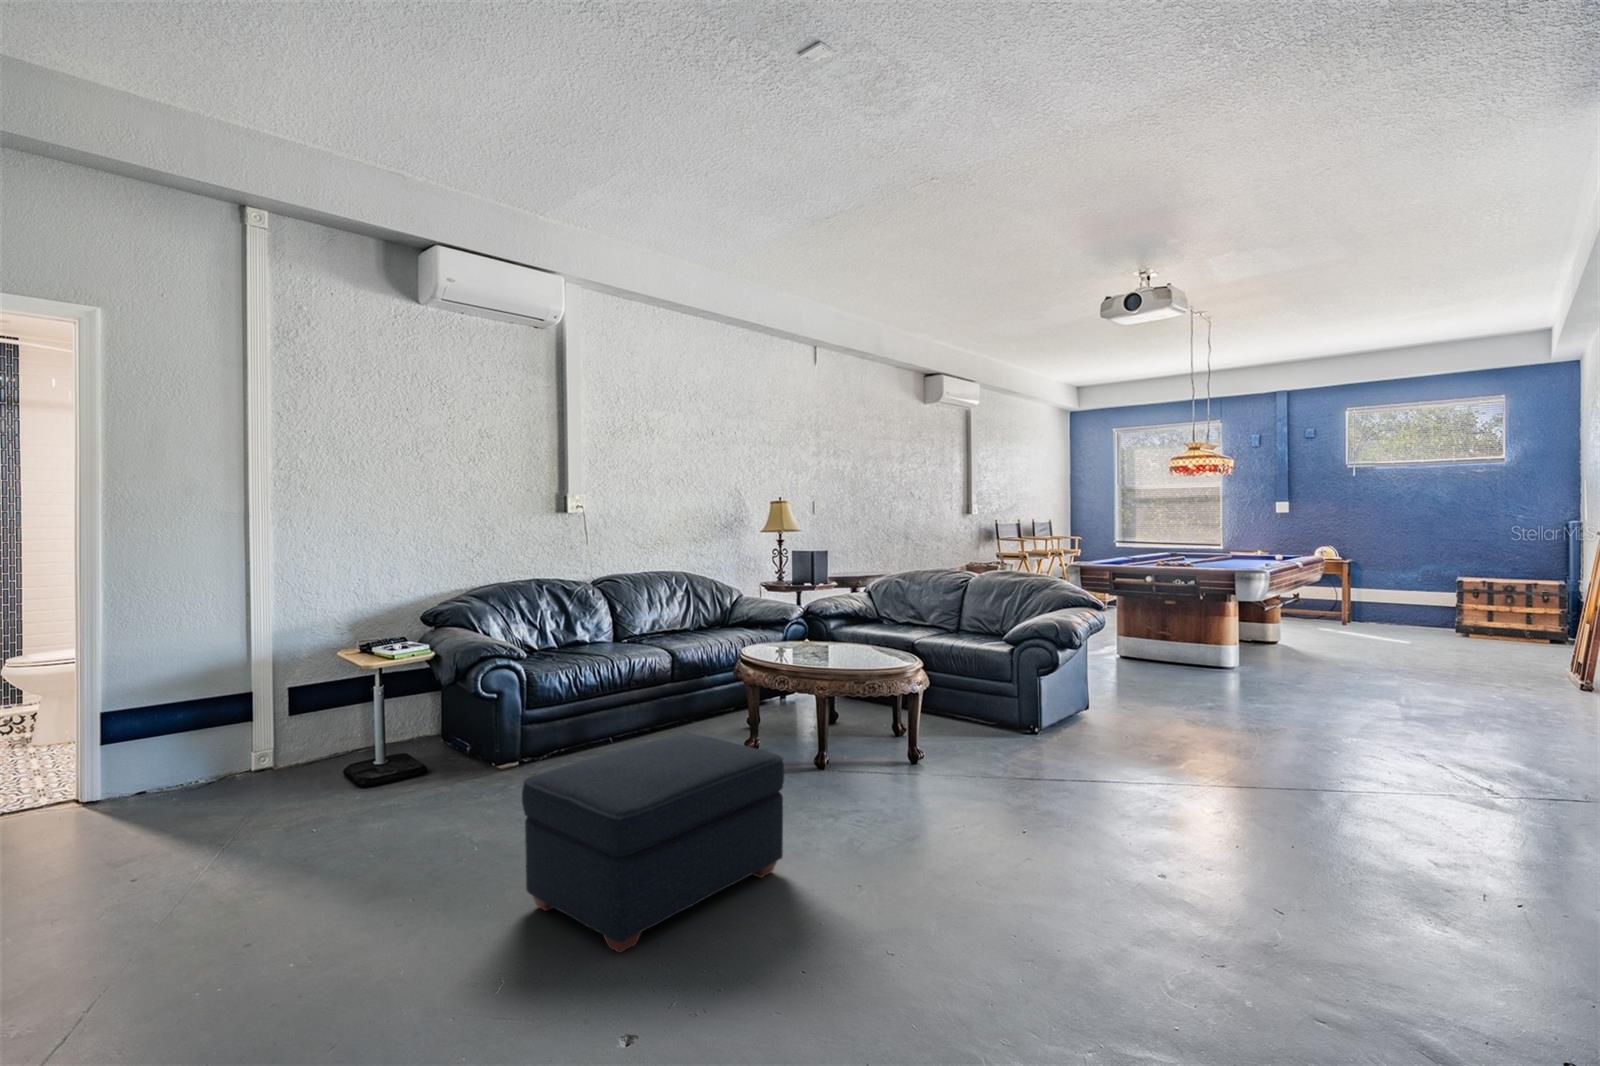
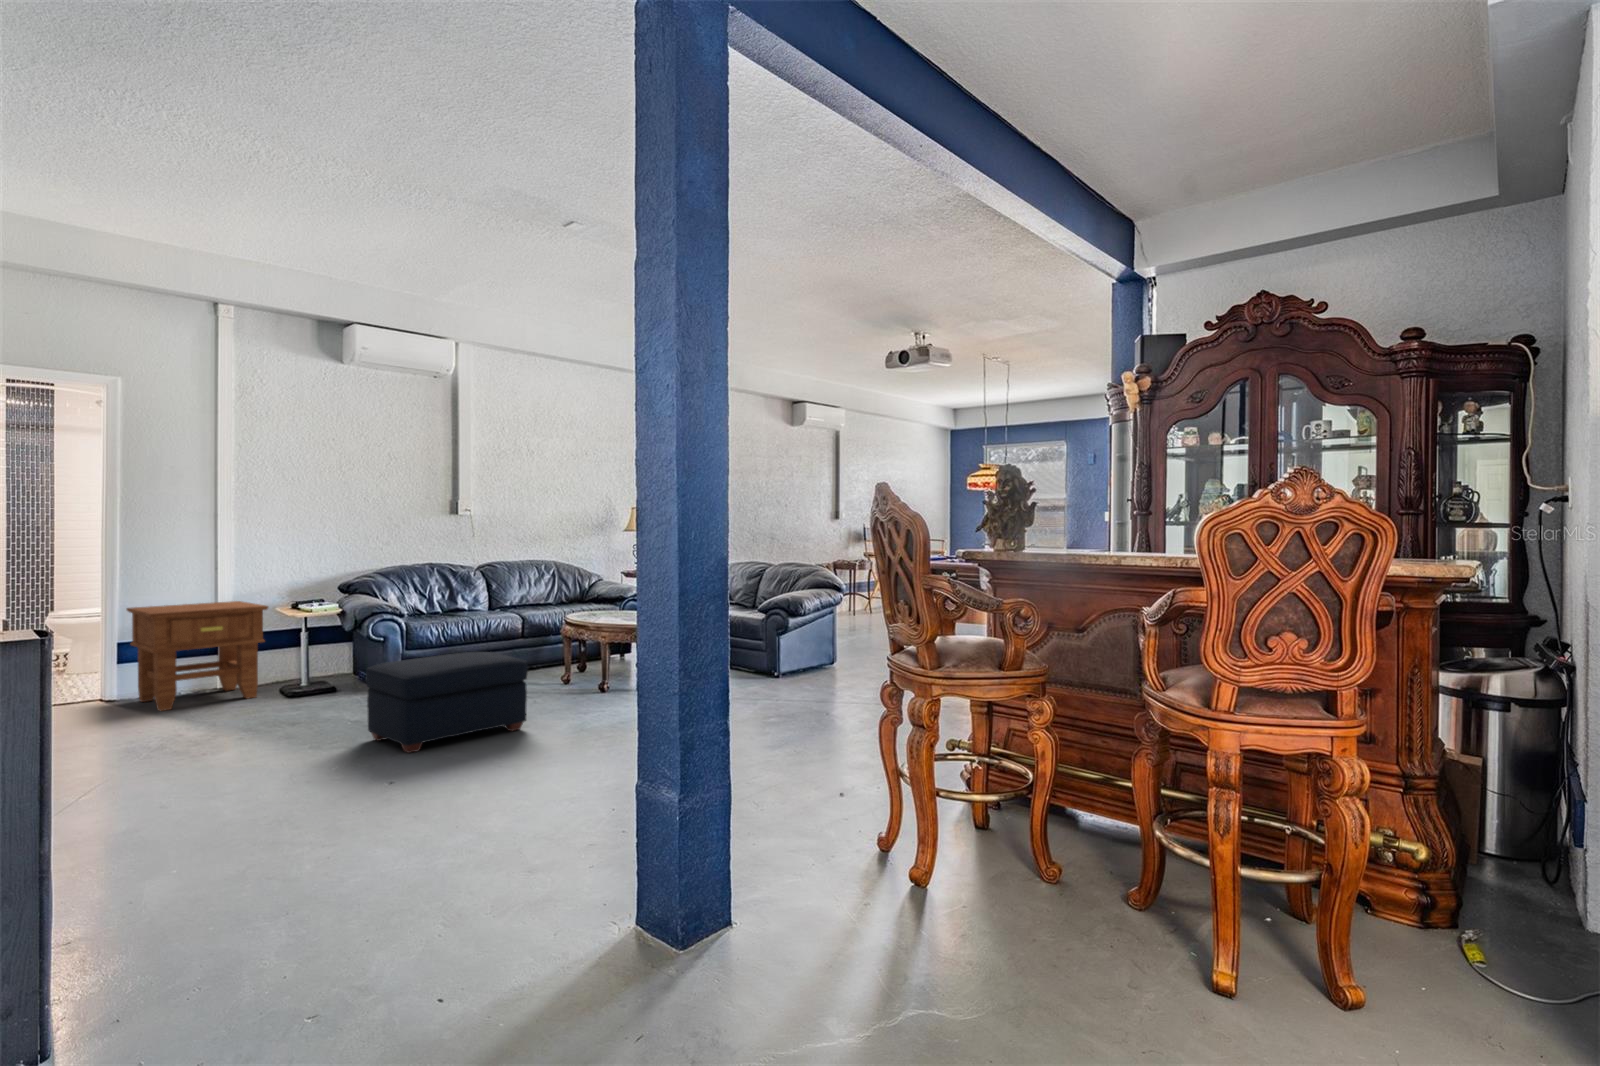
side table: none [113,641,329,827] -> present [127,601,268,711]

